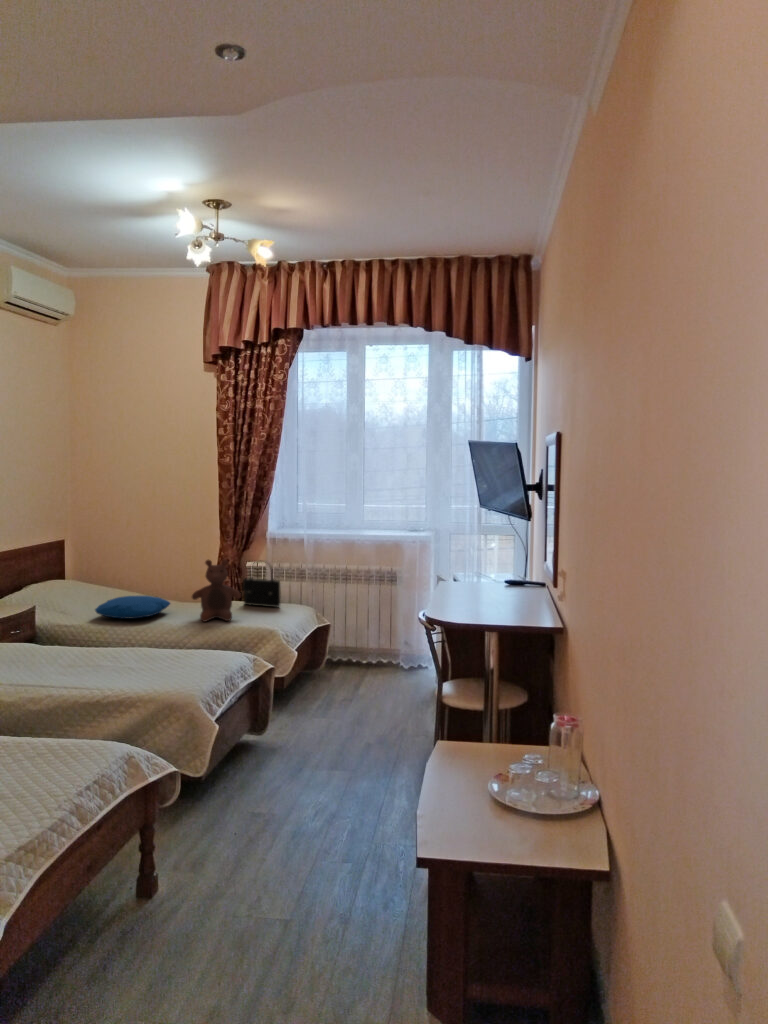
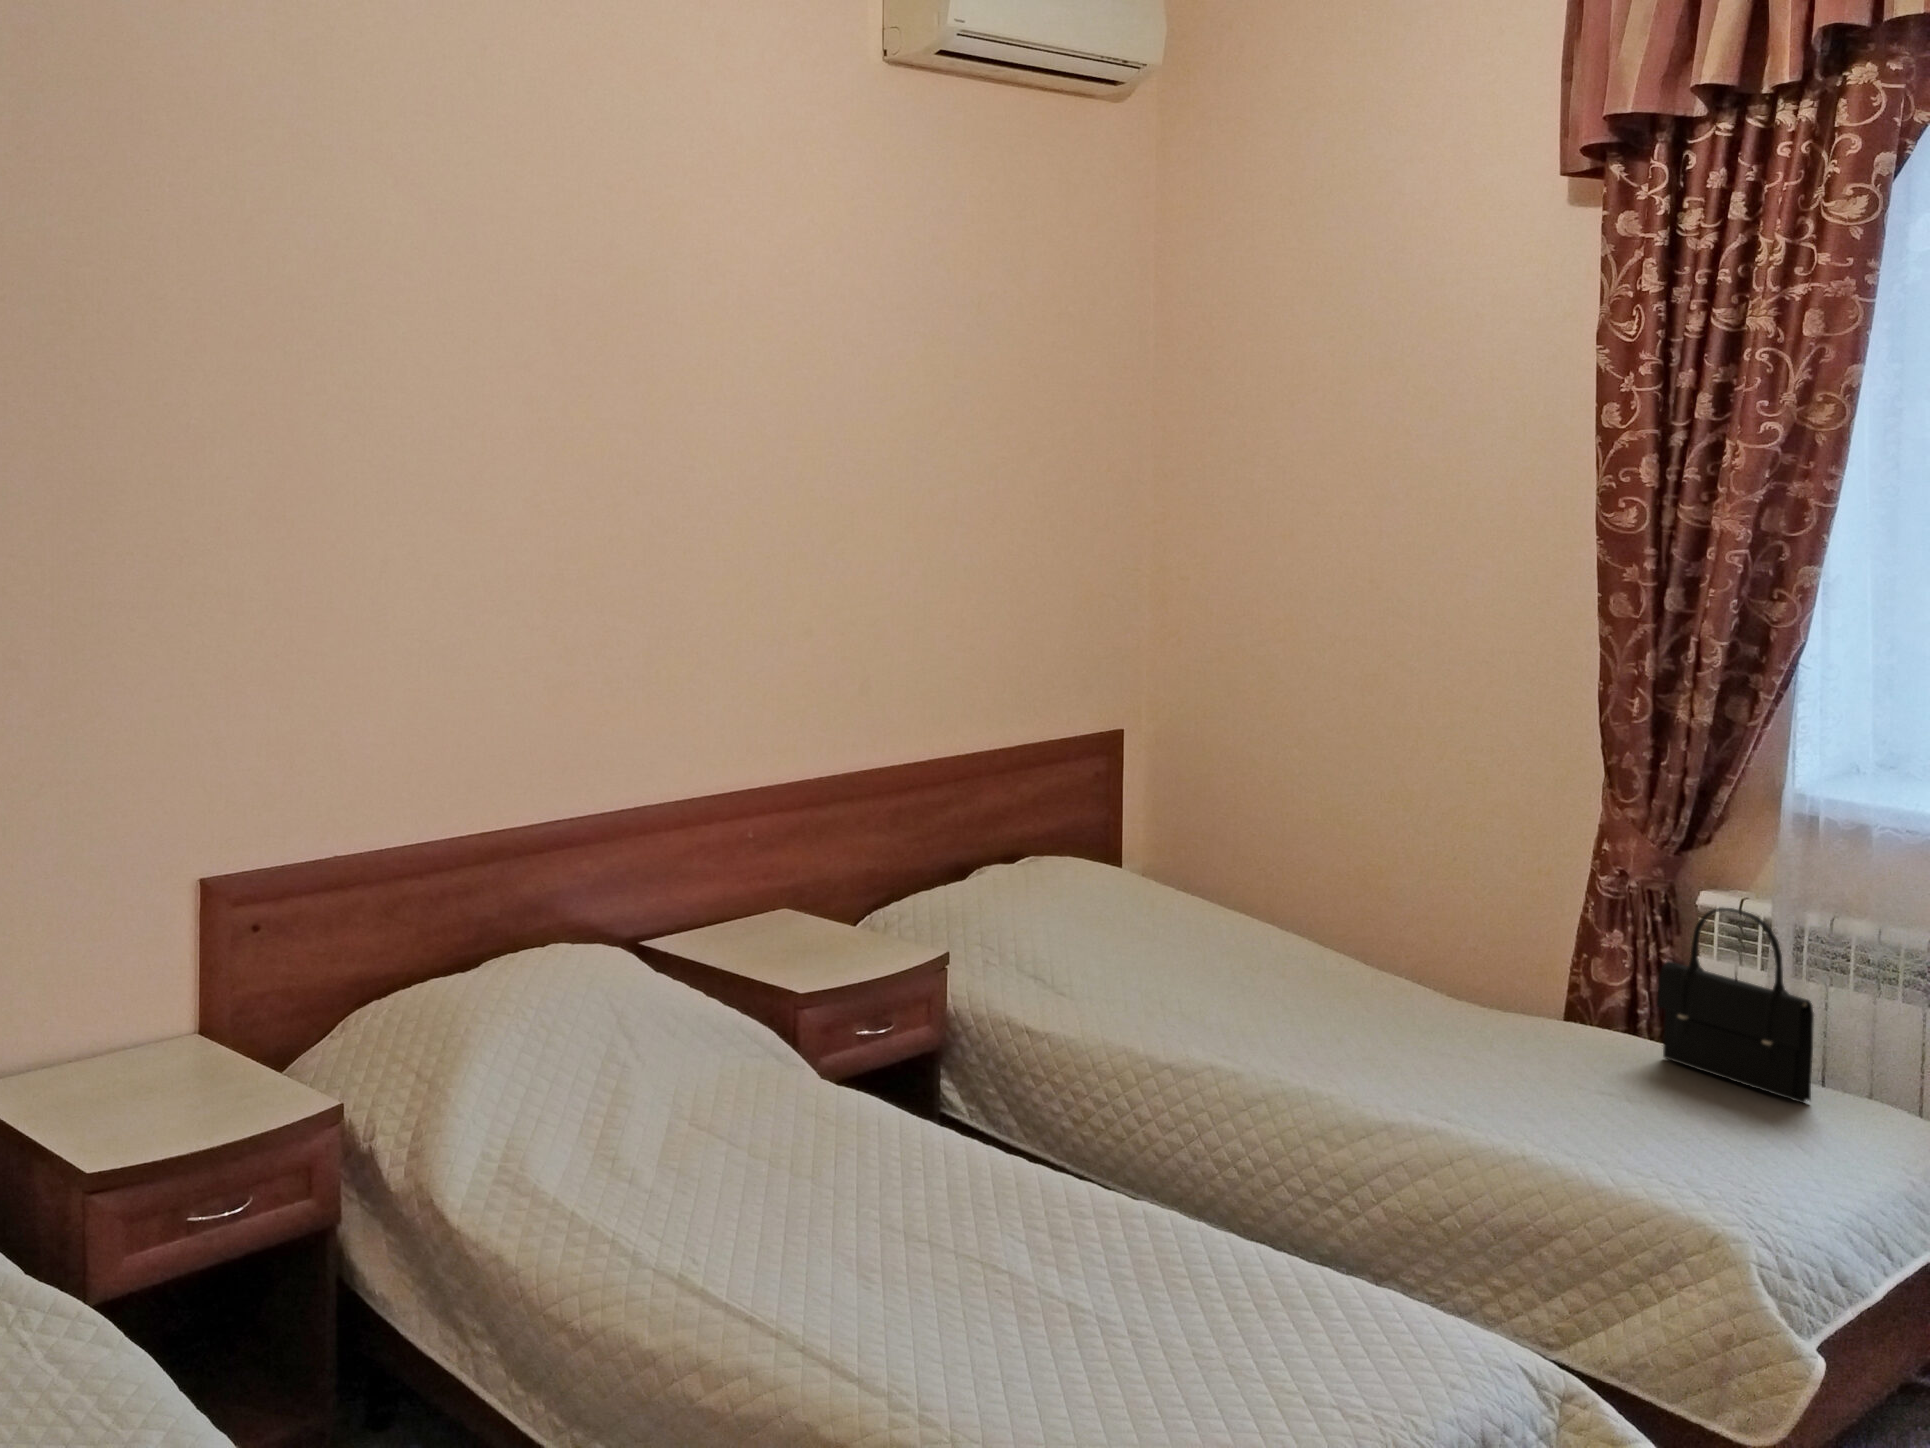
stuffed bear: present [192,559,241,622] -> none [1438,890,1627,1134]
pillow: present [95,596,170,618] -> none [1128,959,1377,1050]

